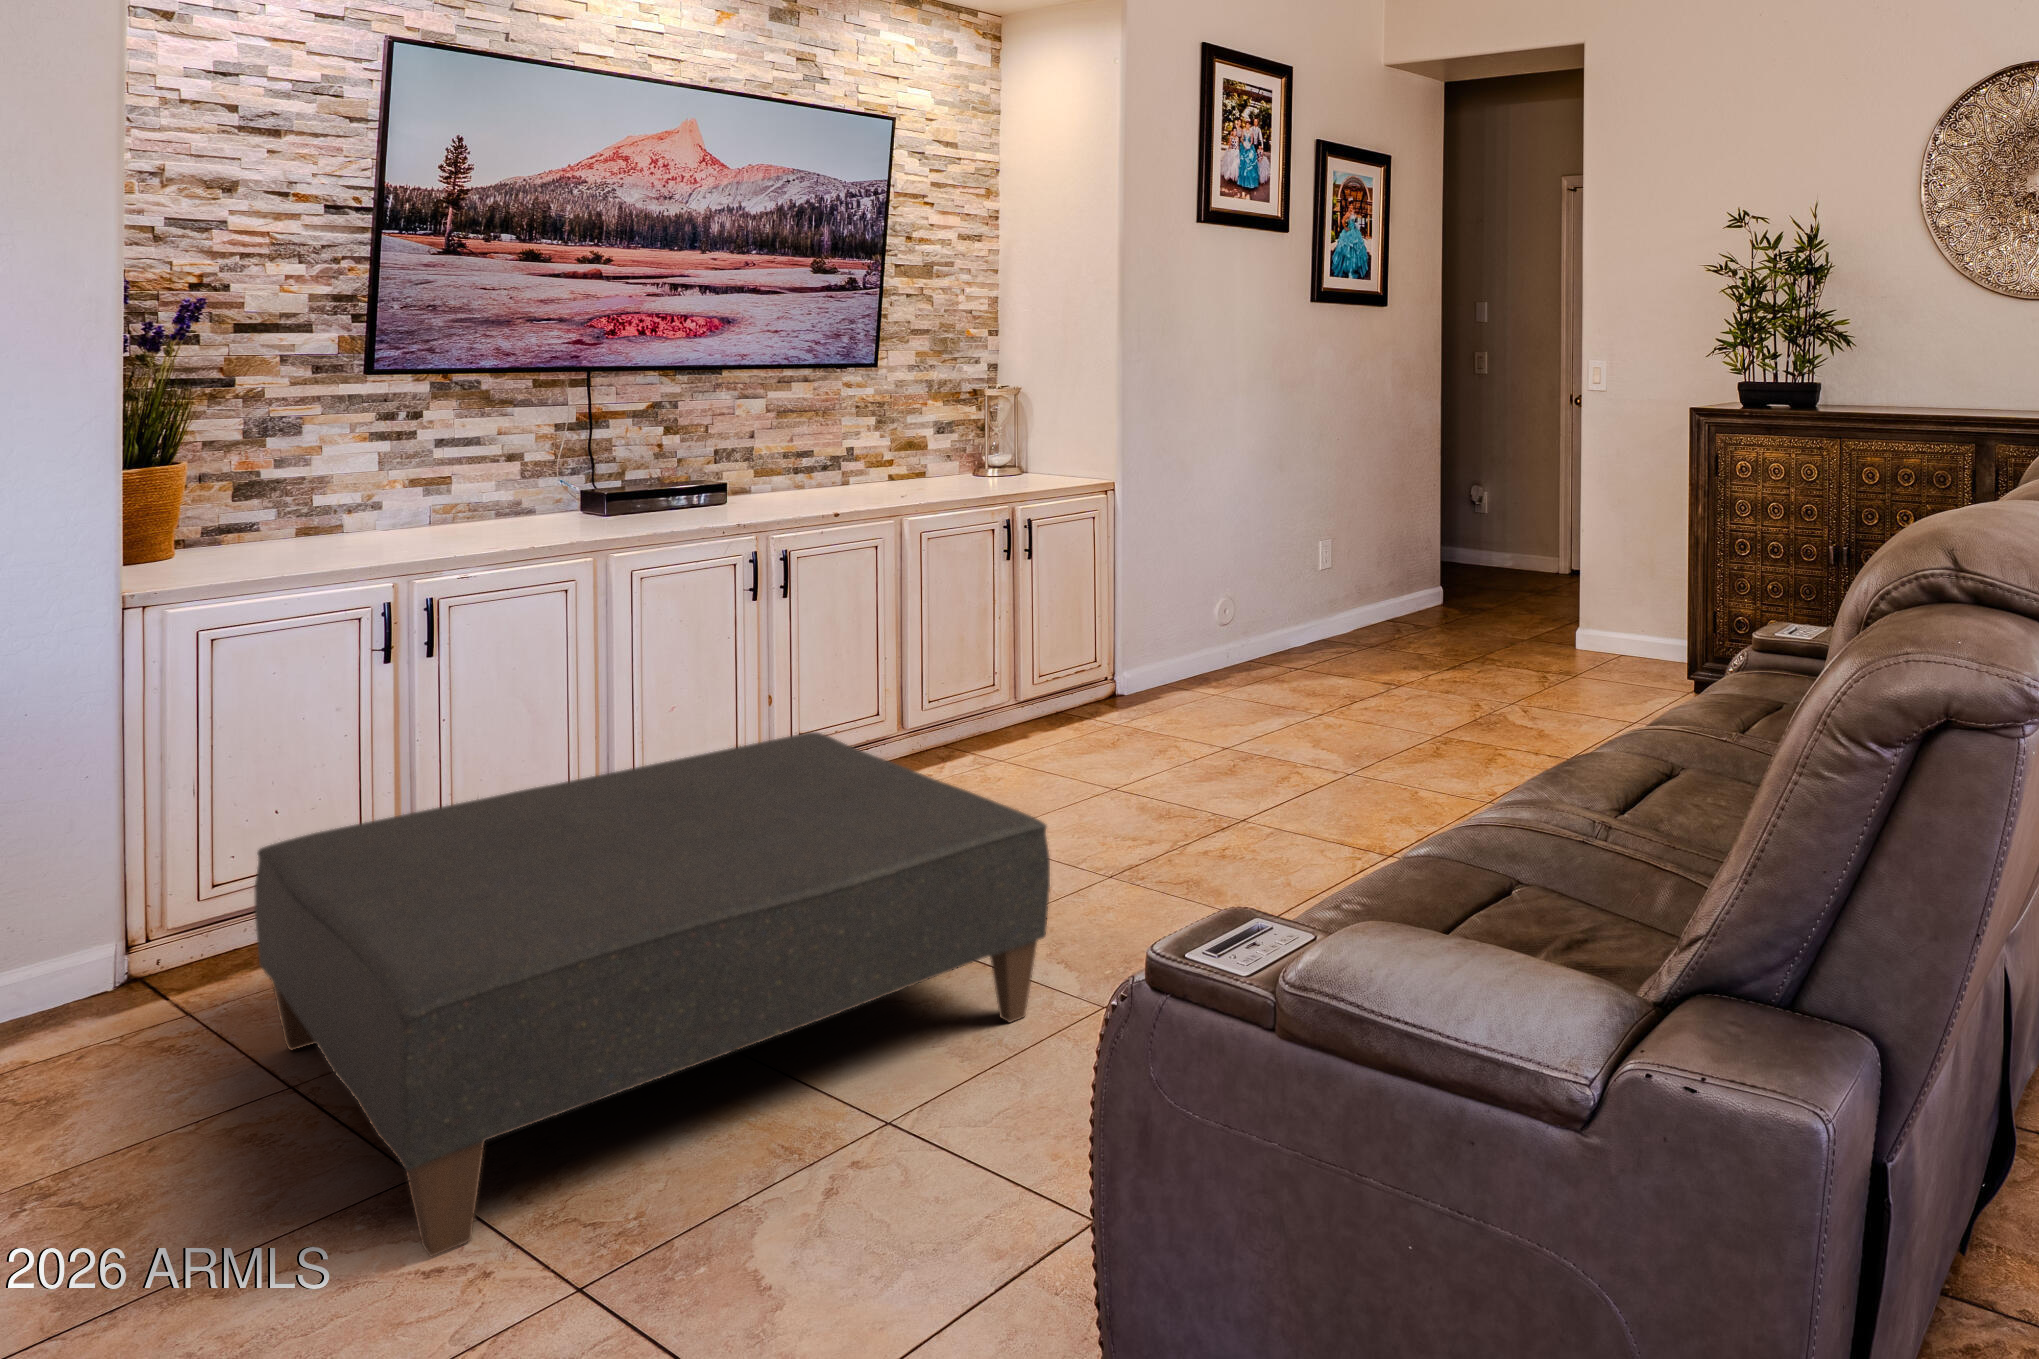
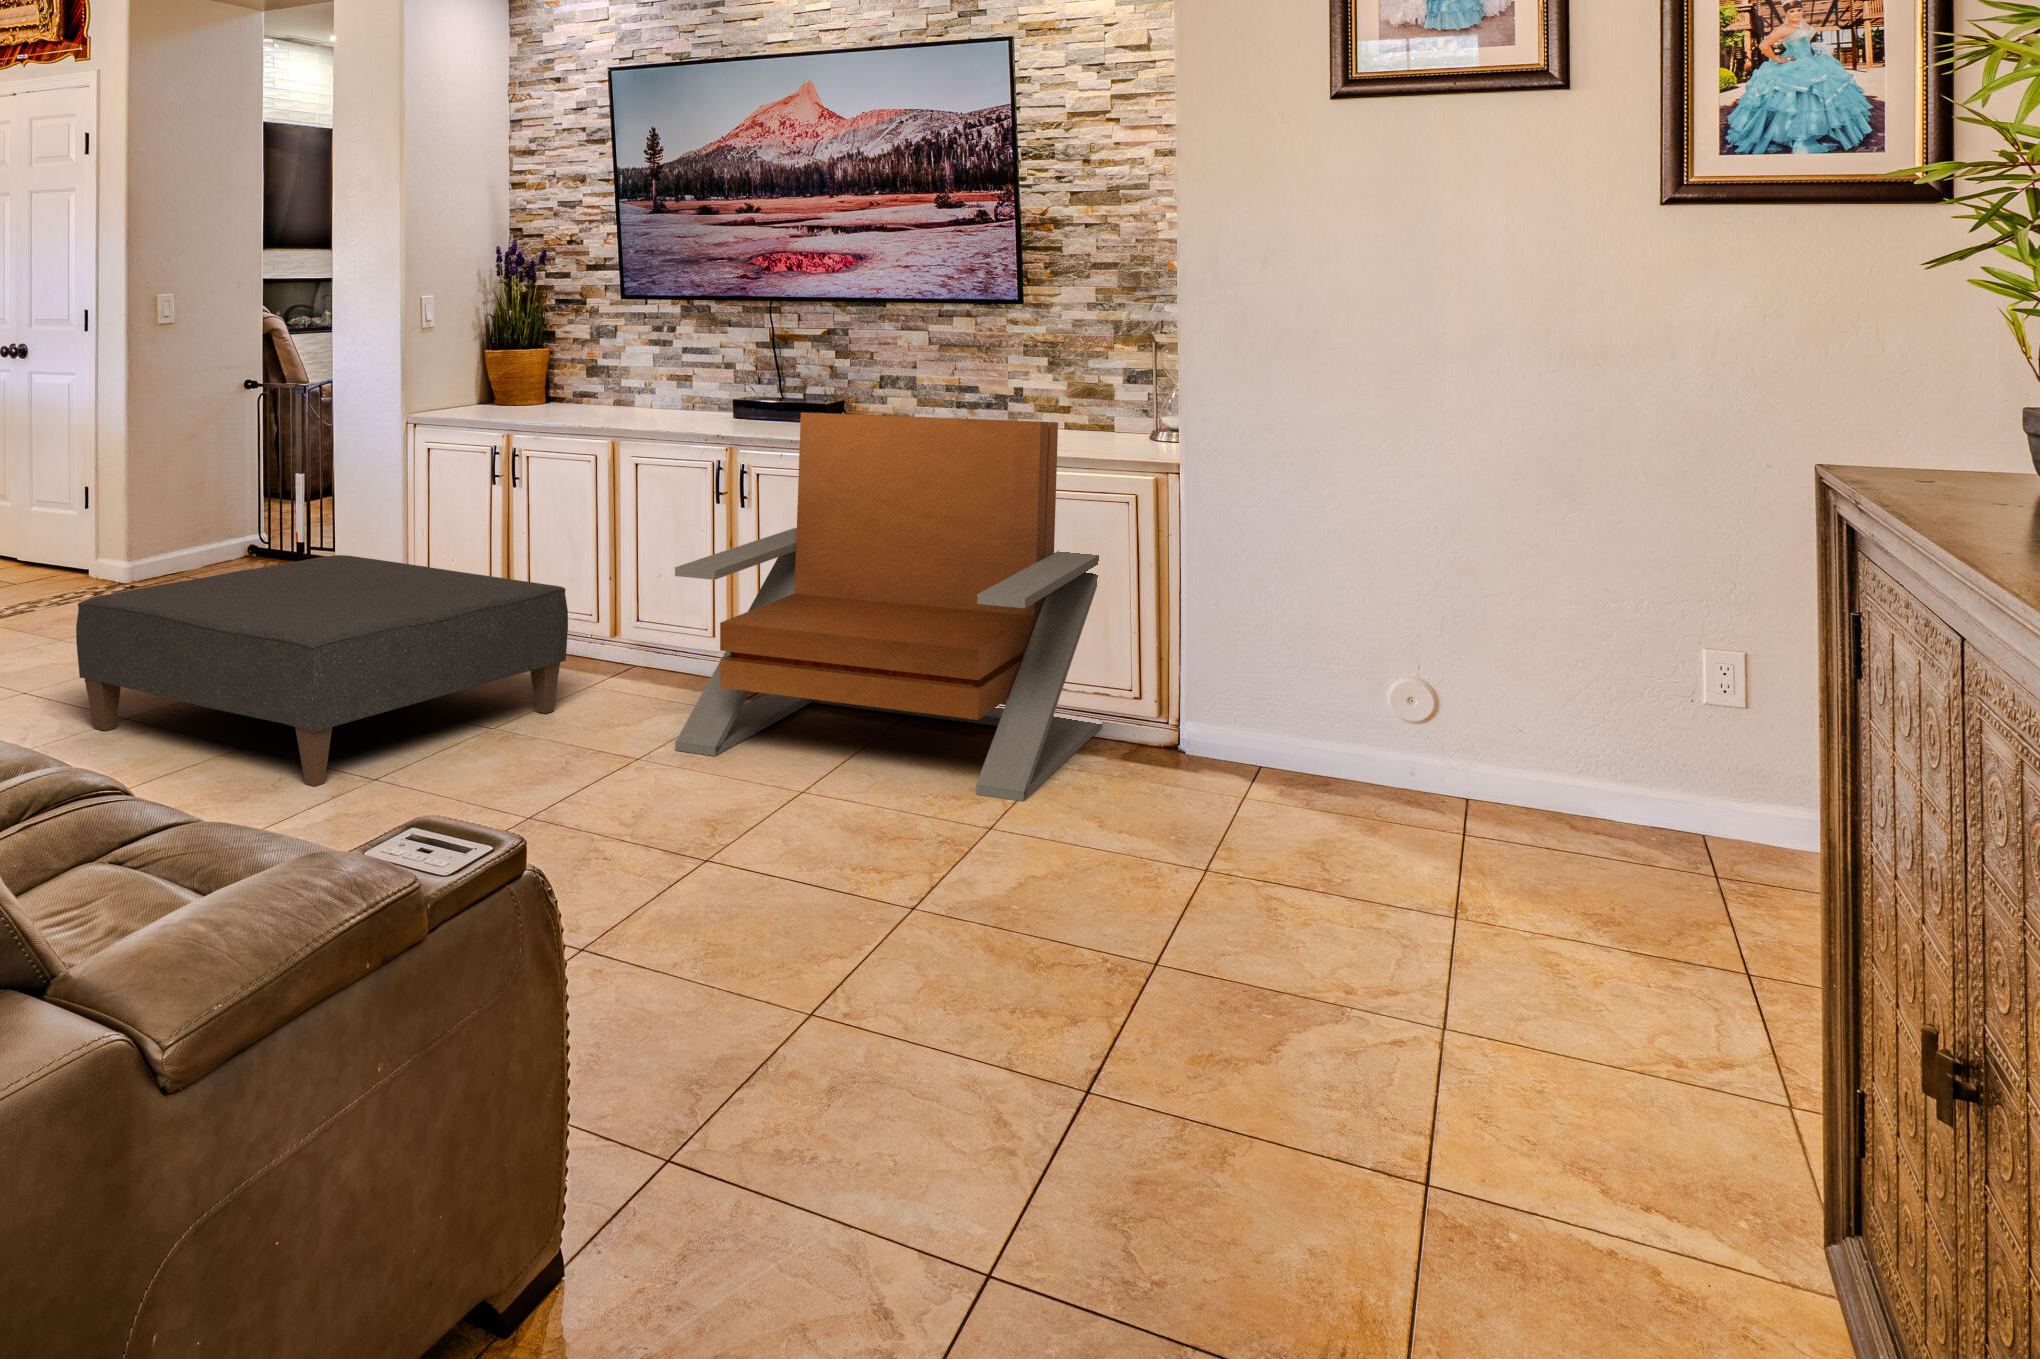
lounge chair: none [849,464,1285,843] -> present [675,413,1102,801]

